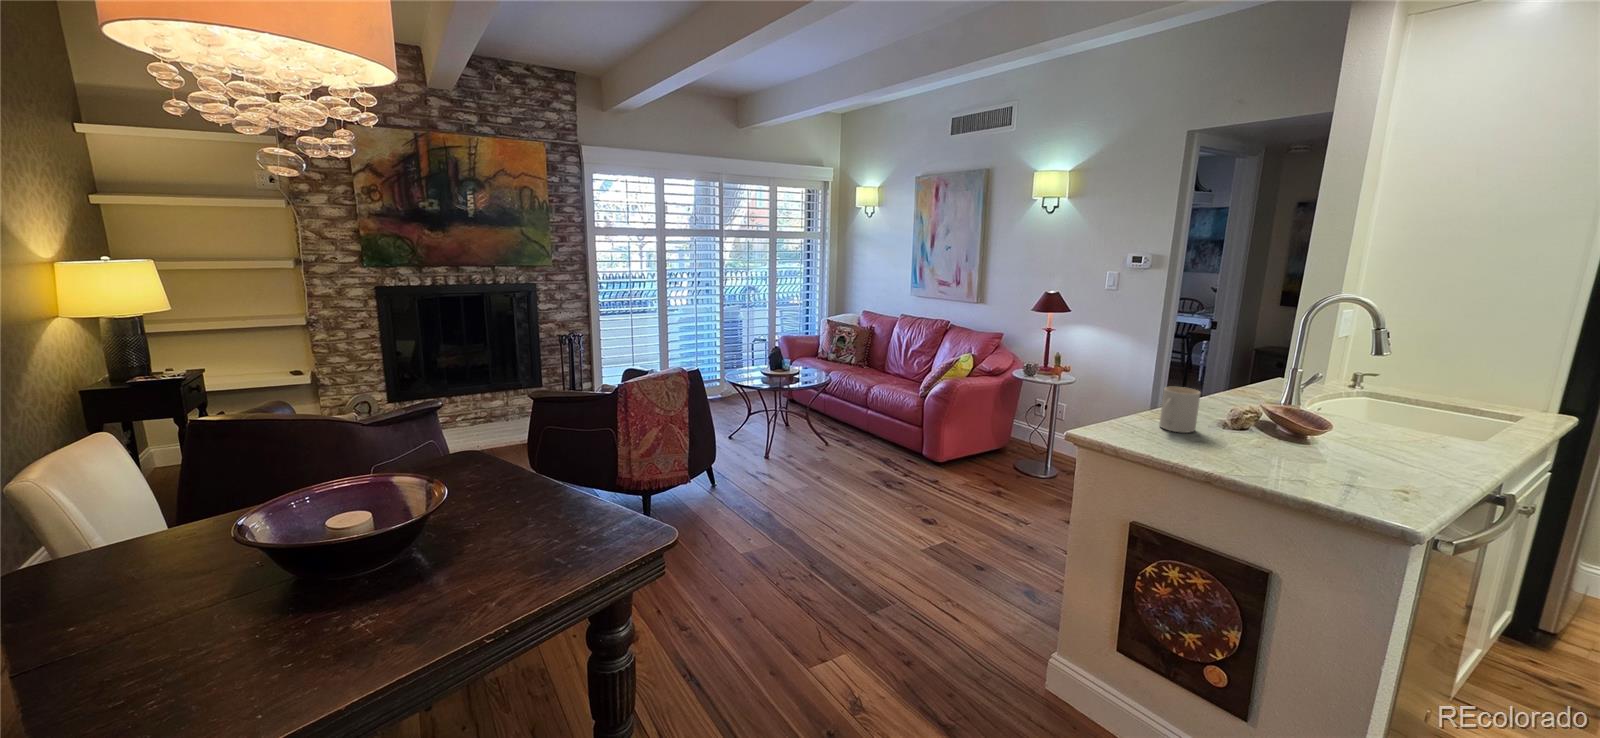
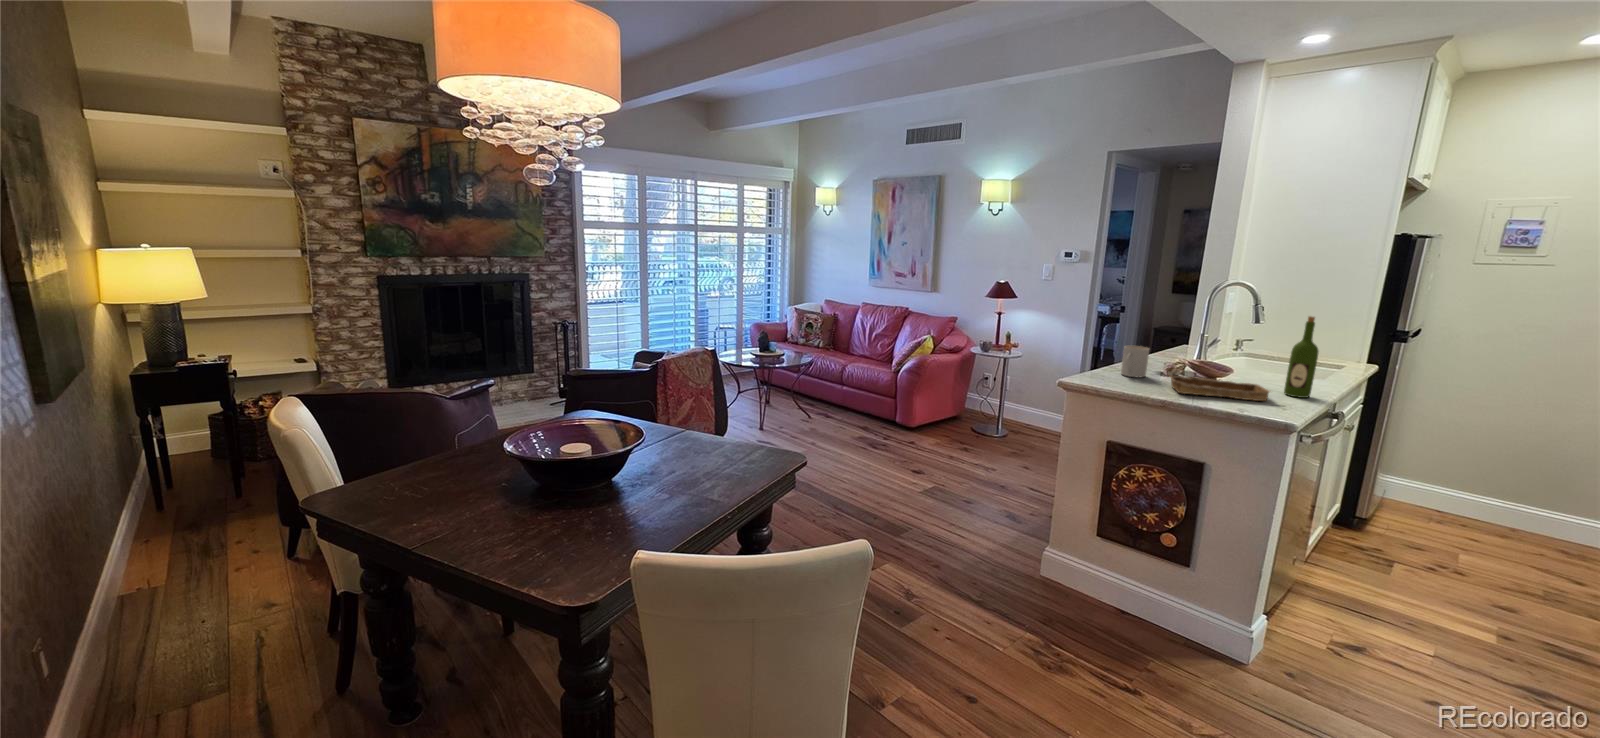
wine bottle: none [1409,355,1469,480] -> present [1284,316,1319,398]
tray: none [1222,433,1386,485] -> present [1169,376,1270,401]

